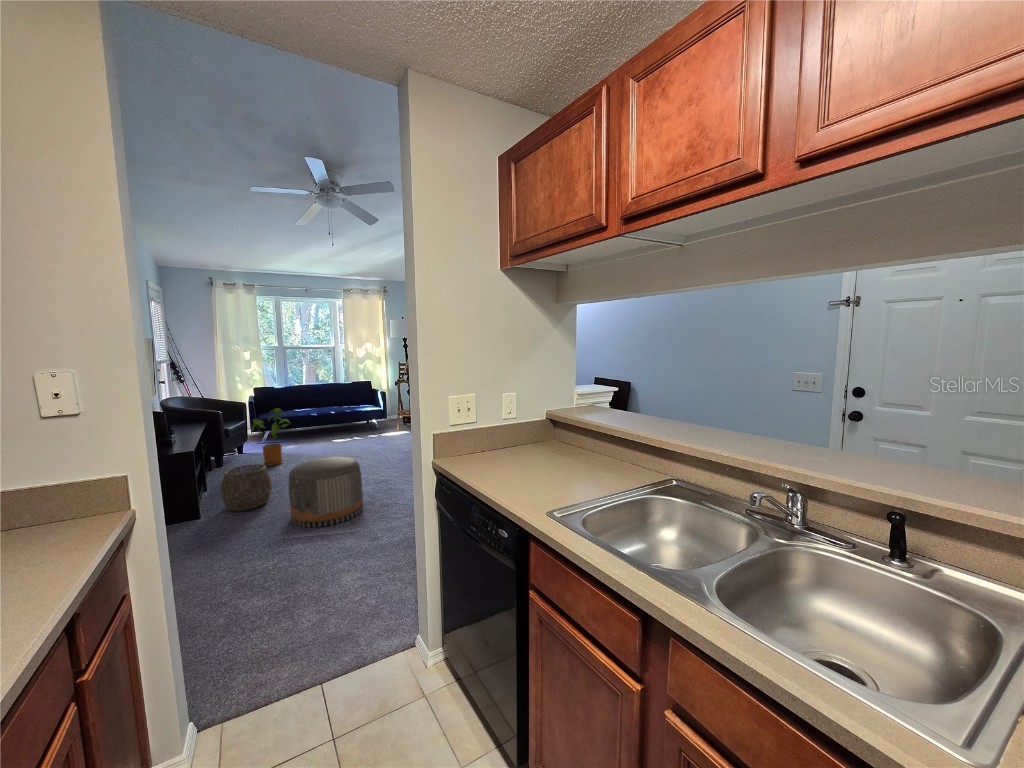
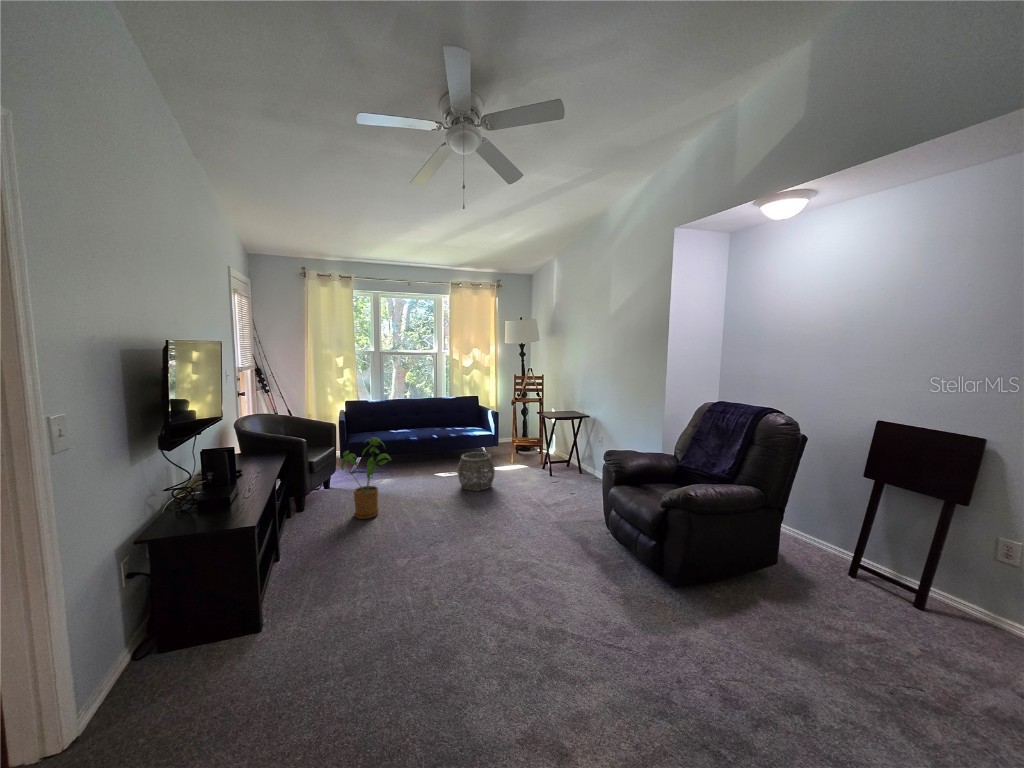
pouf: present [289,457,363,527] -> none [401,552,530,728]
woven basket: present [221,464,272,511] -> present [458,452,495,491]

